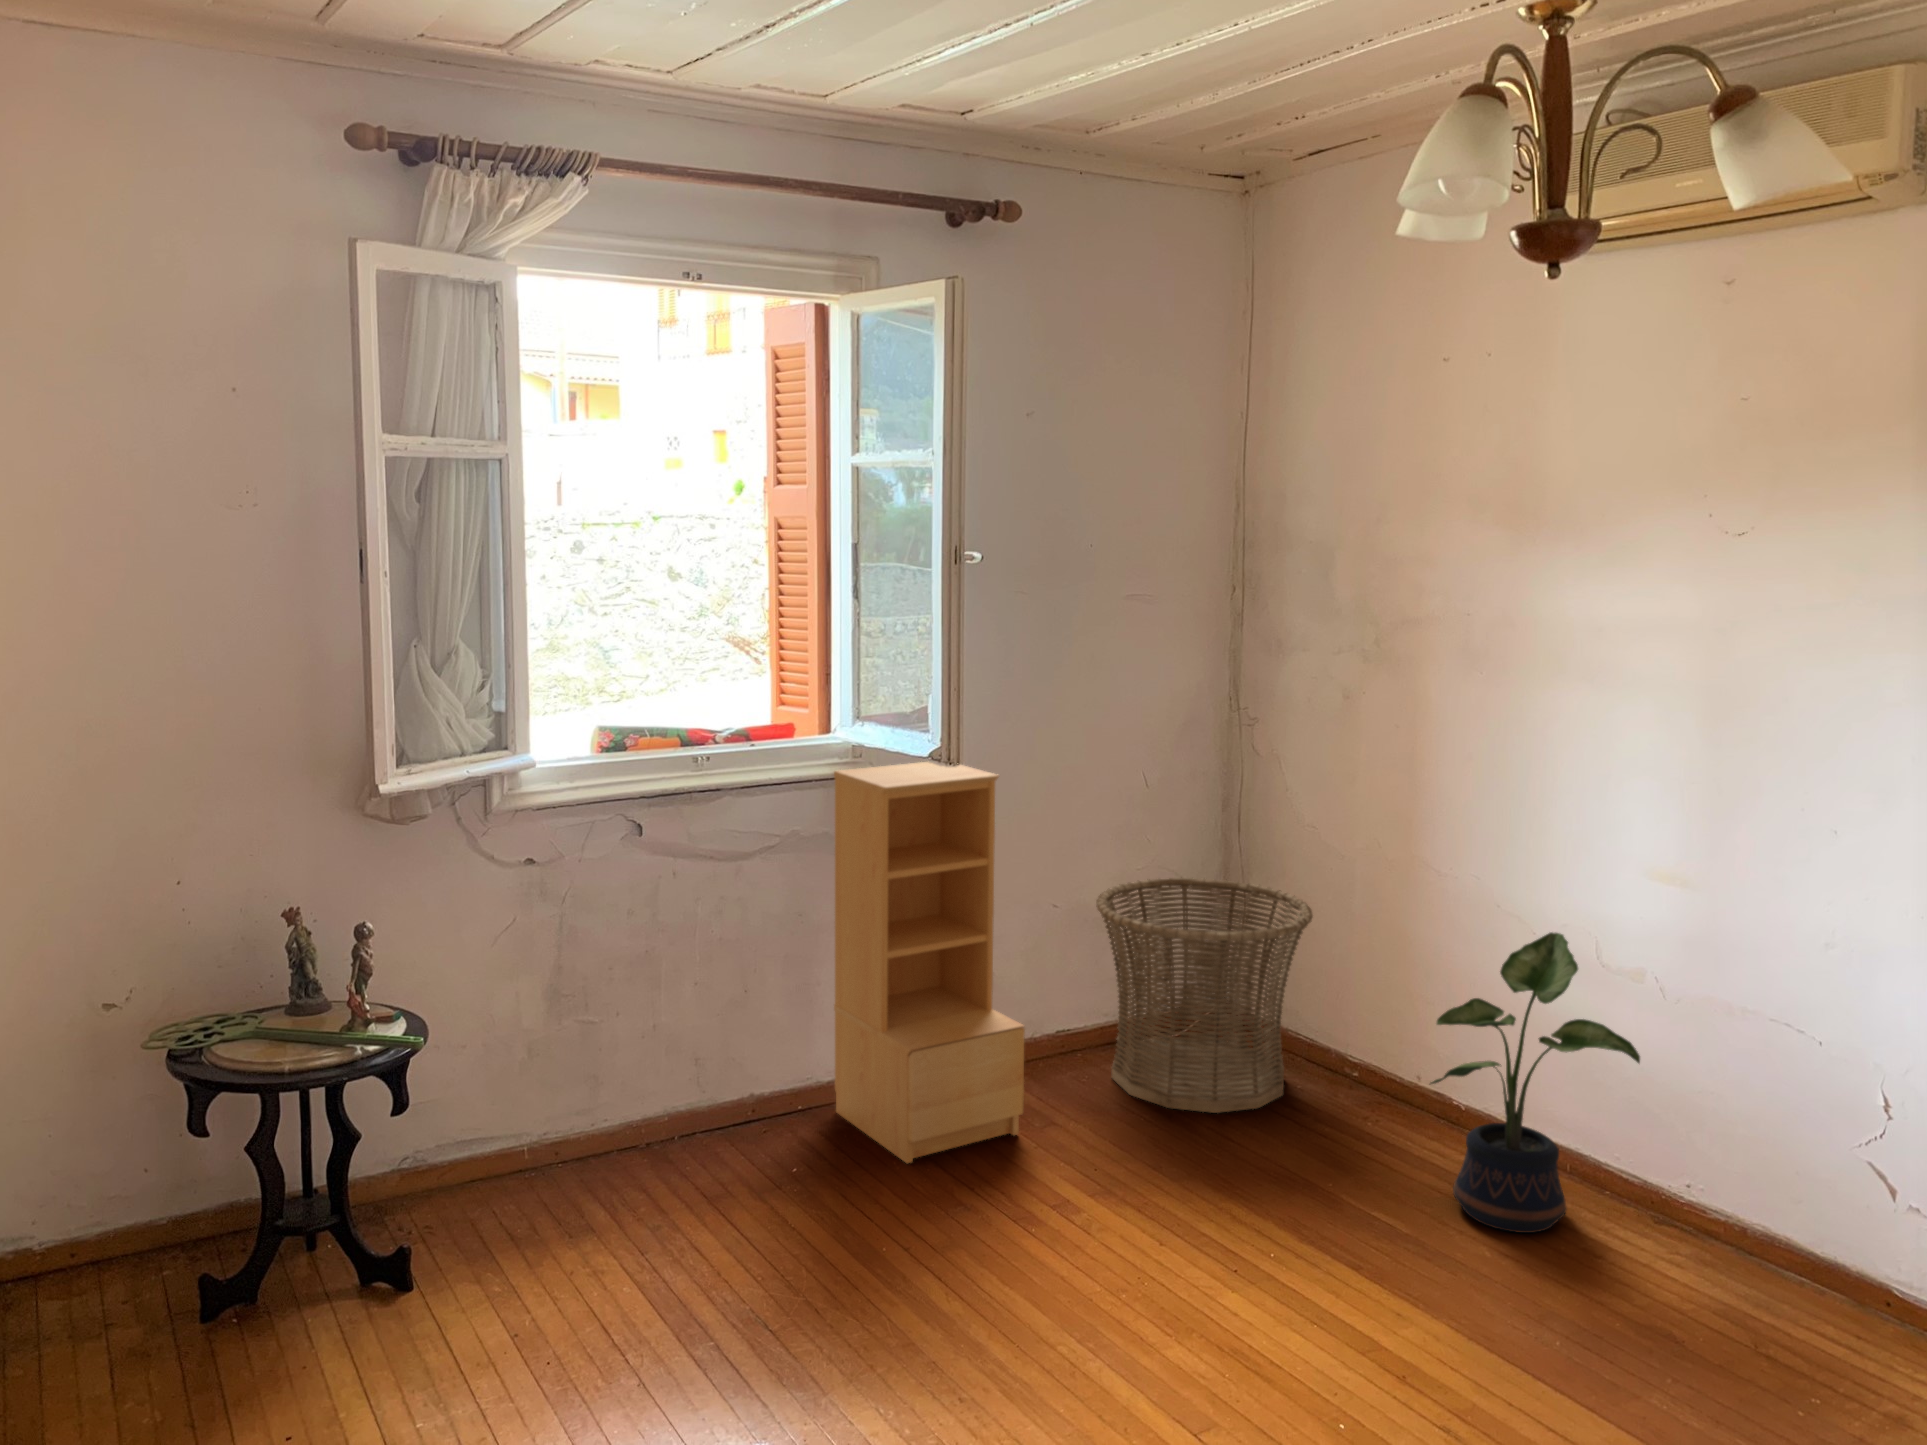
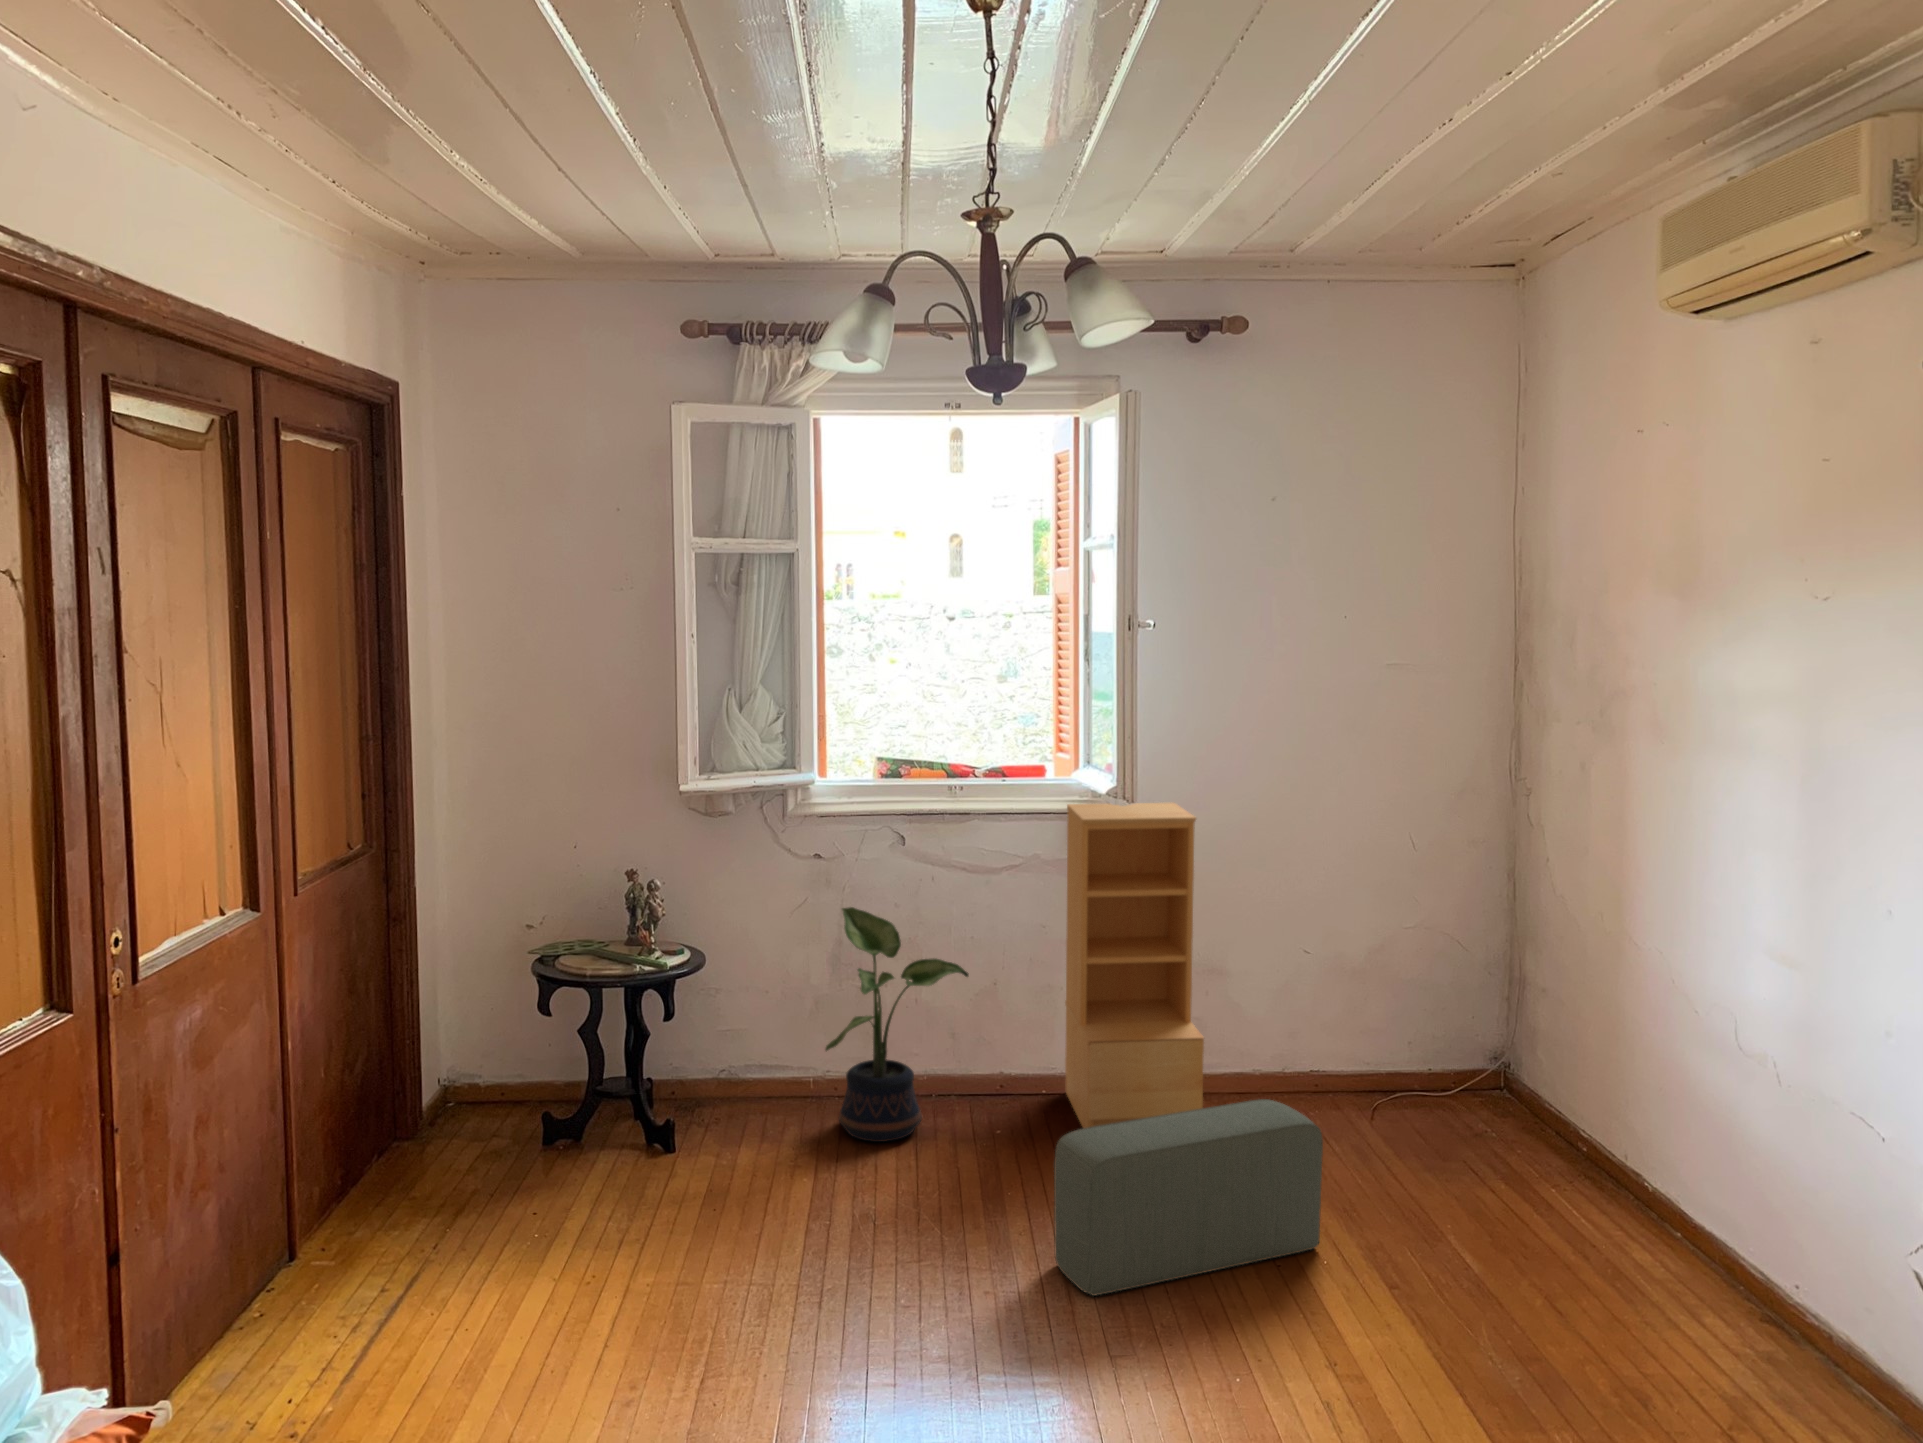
basket: present [1096,878,1313,1113] -> none [1313,929,1524,1153]
potted plant: present [1431,932,1640,1233] -> present [825,907,968,1142]
pouf: none [1003,1087,1248,1362] -> present [1054,1099,1323,1296]

